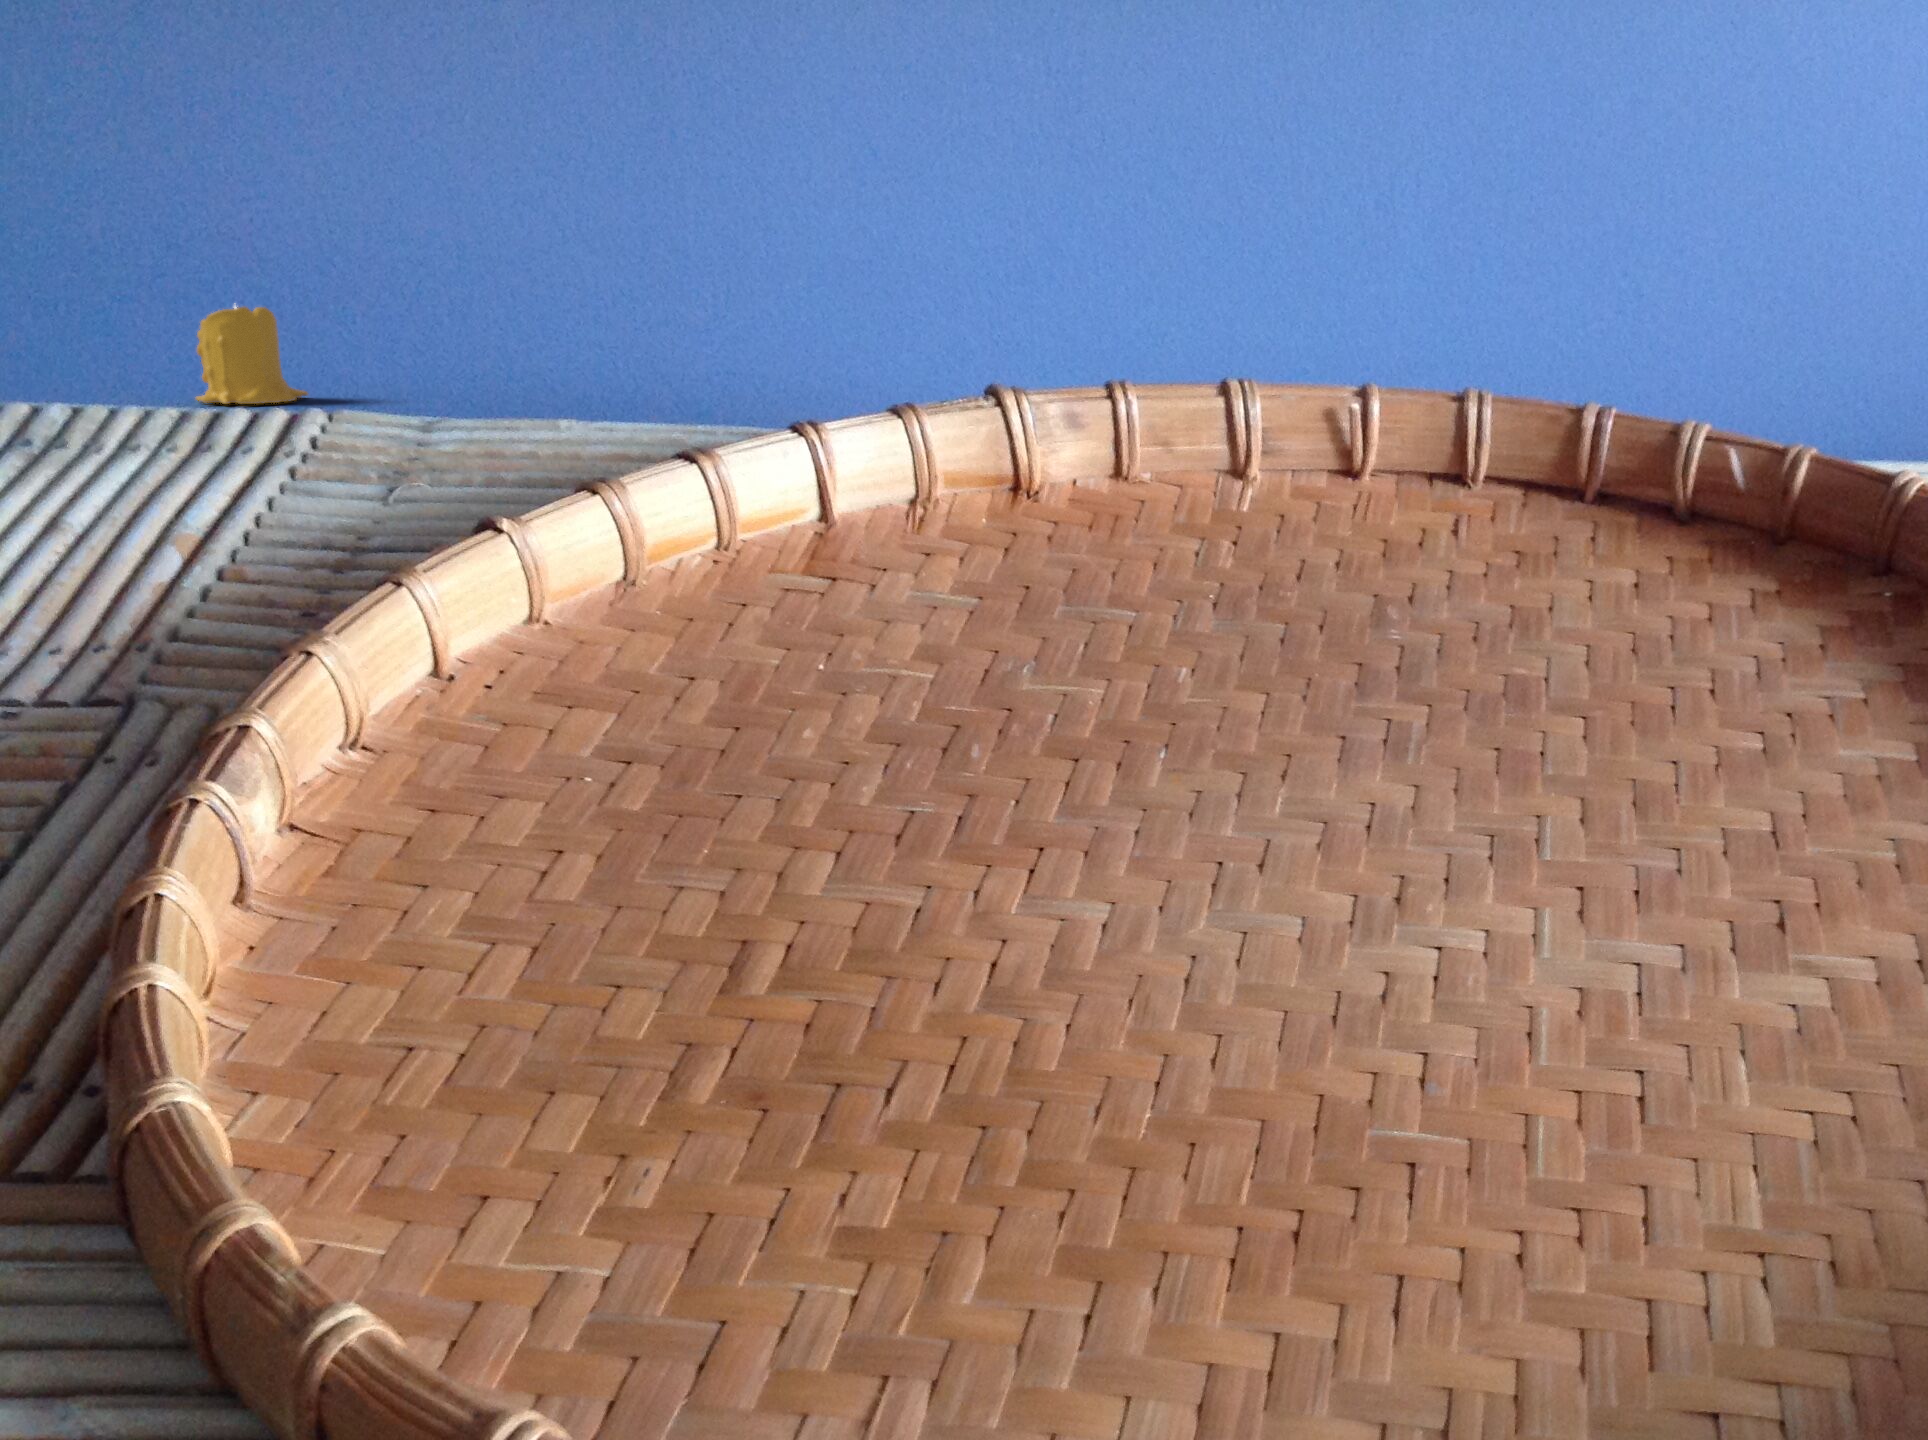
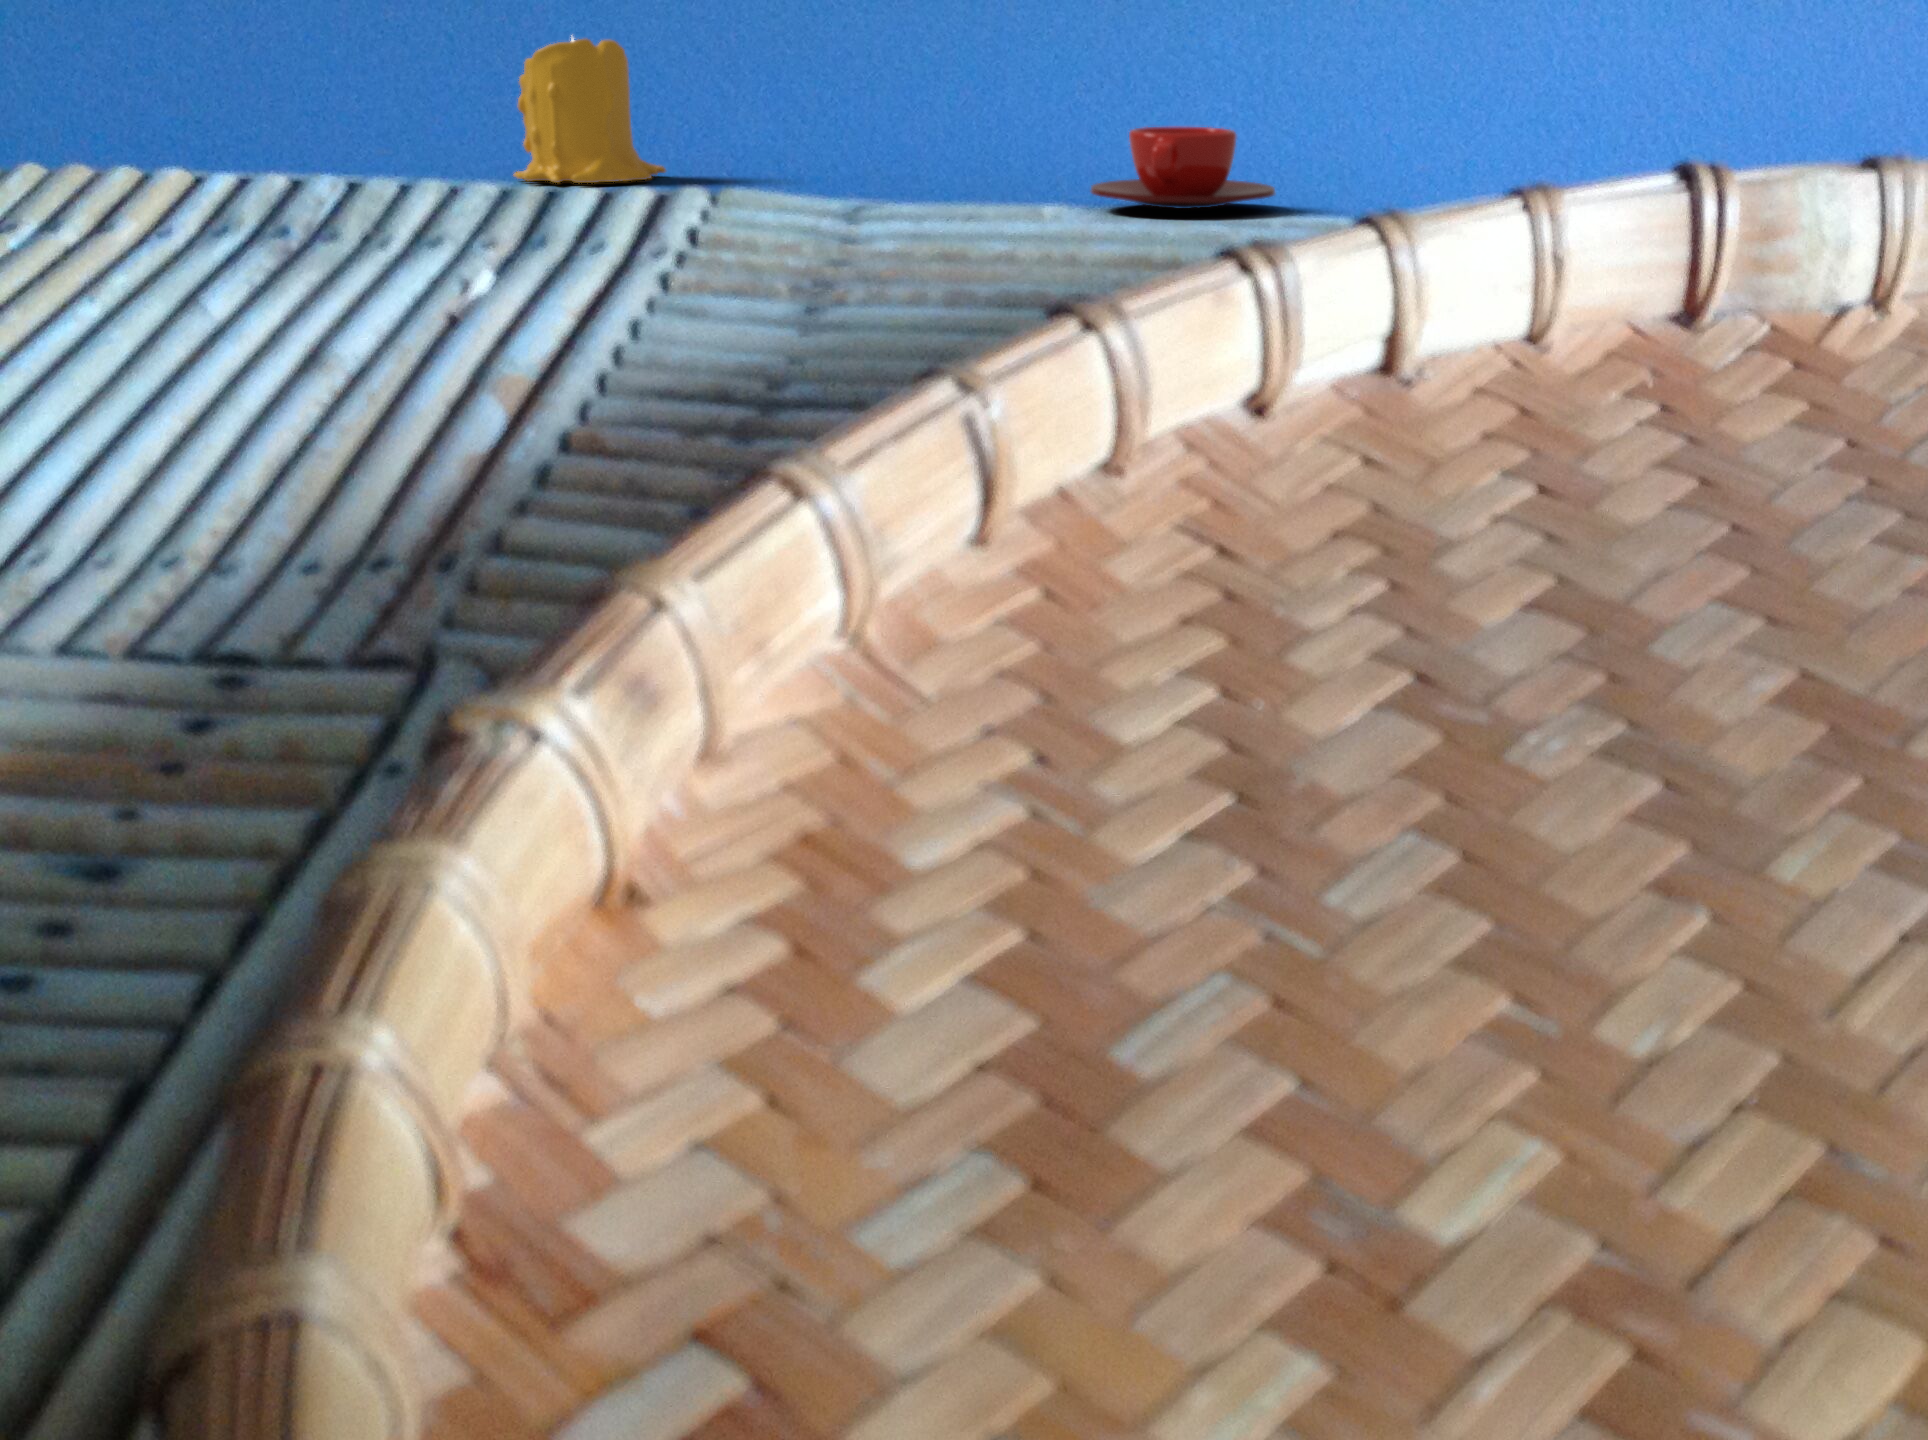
teacup: none [595,367,721,419] -> present [1090,127,1275,209]

